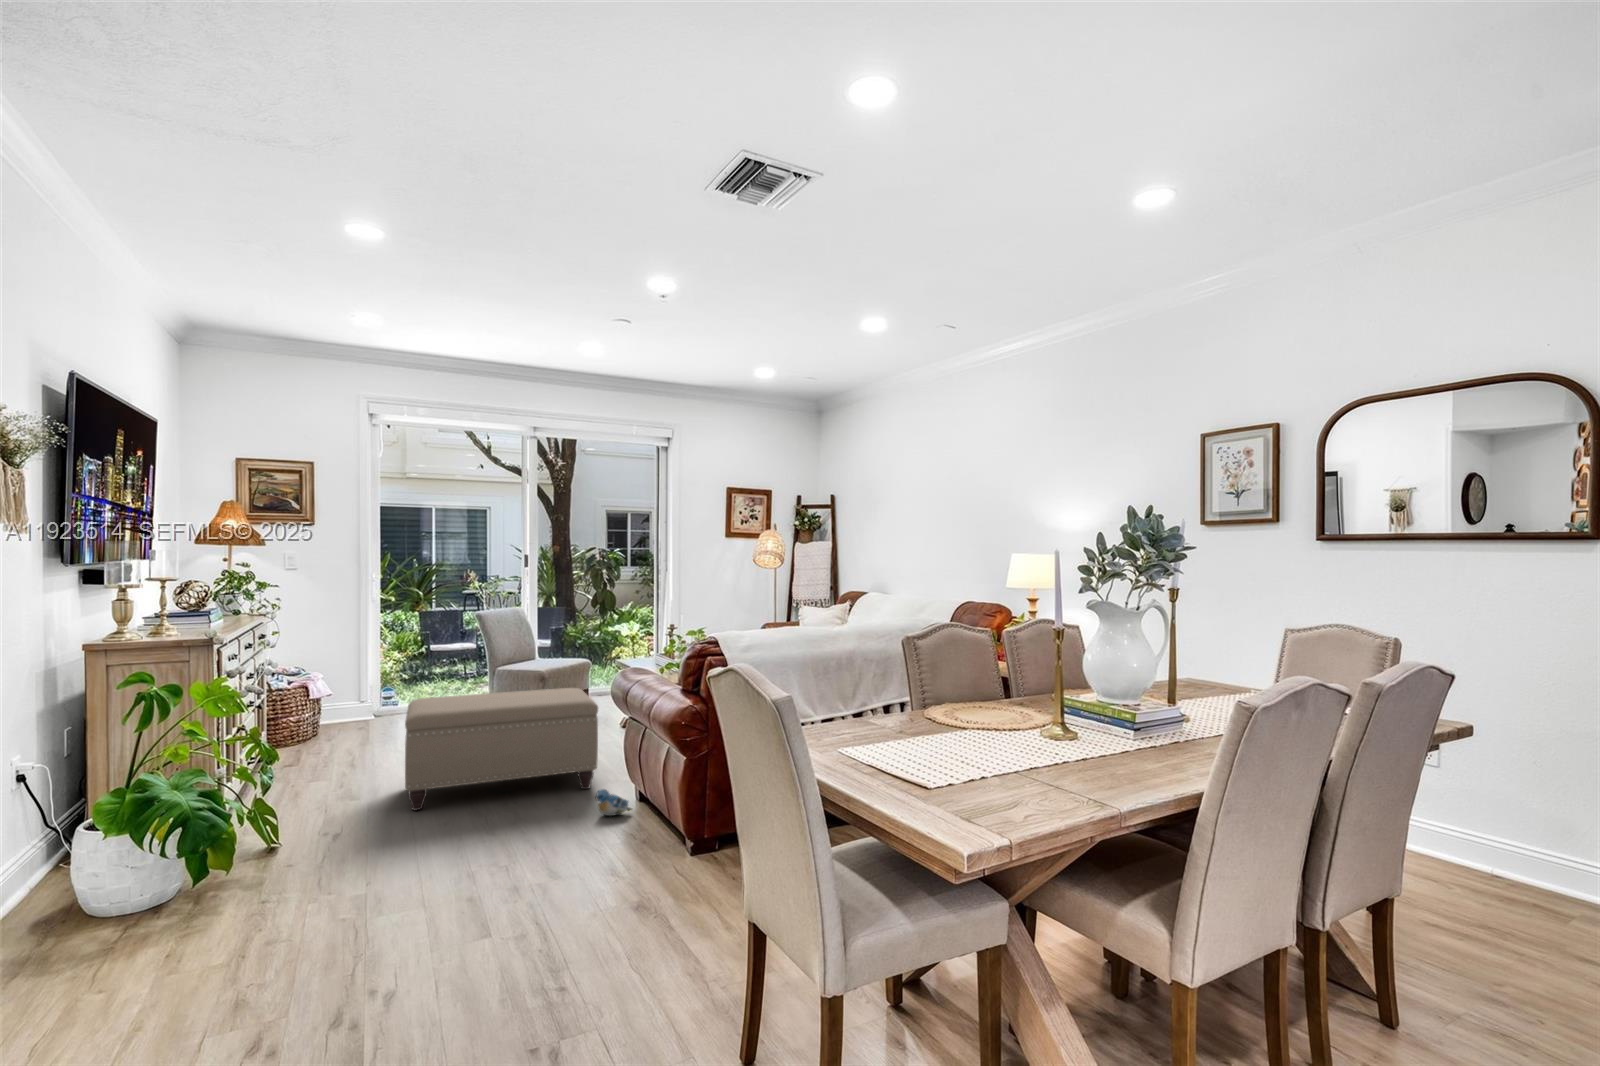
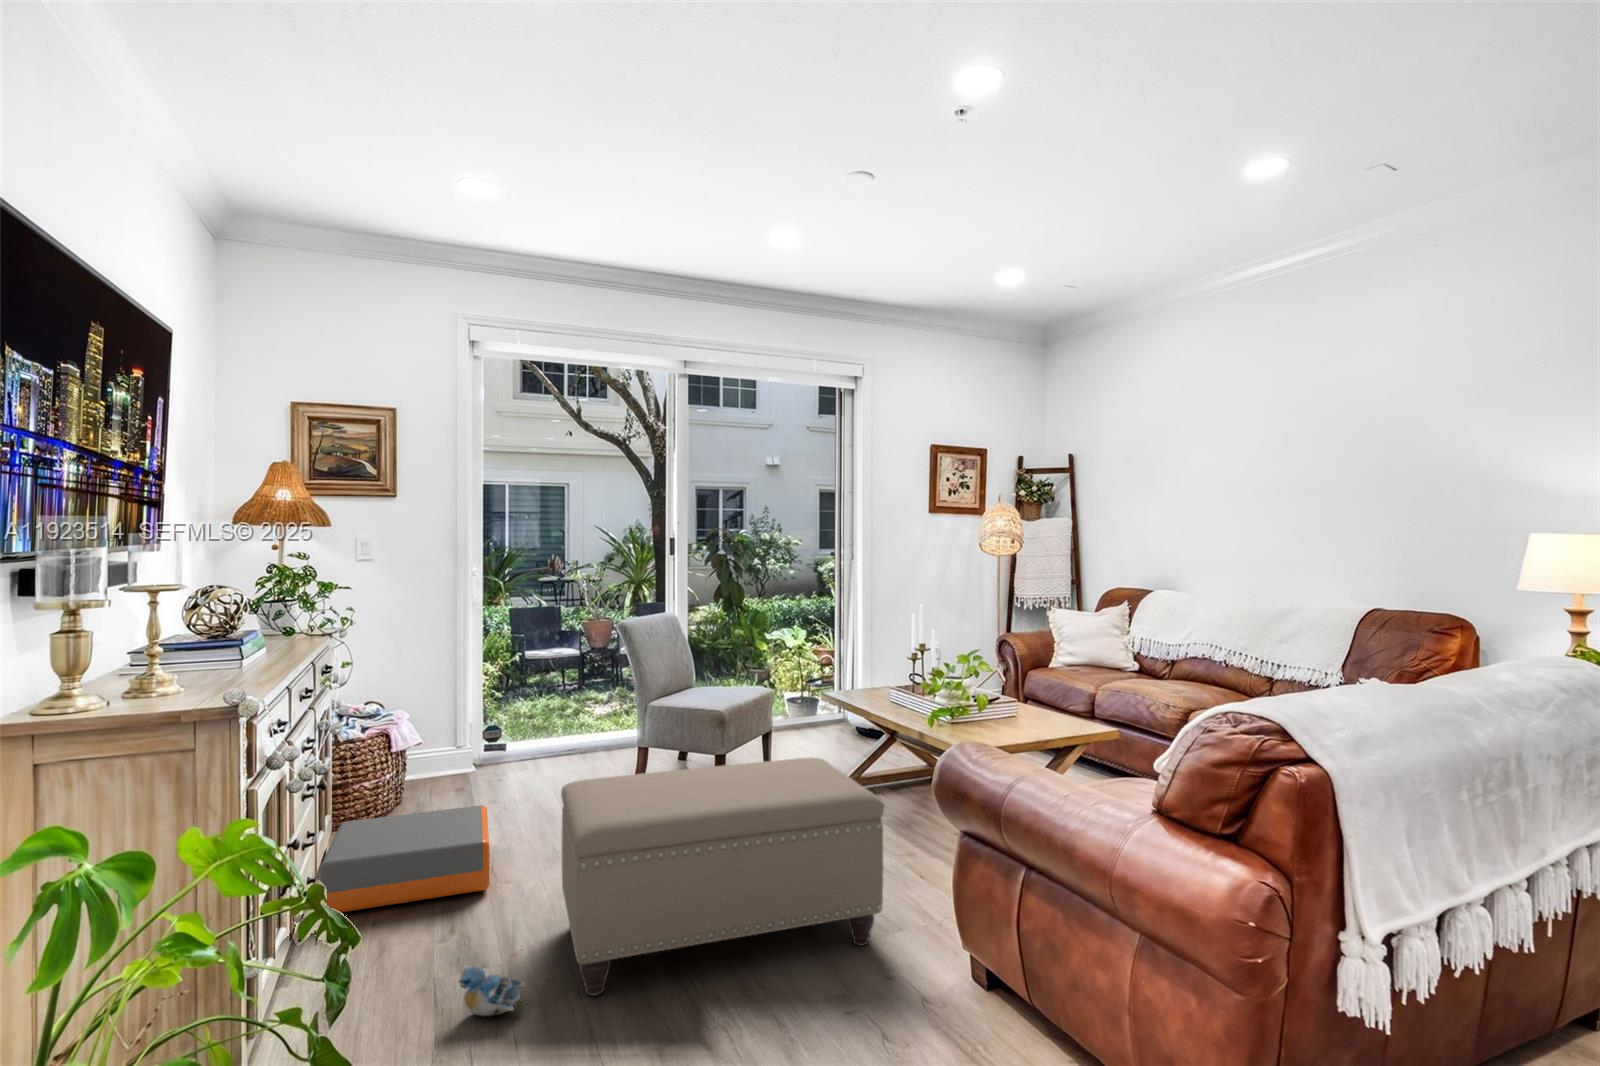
storage box: none [255,727,370,784] -> present [320,805,490,912]
plush toy: present [596,789,632,816] -> present [459,966,527,1016]

